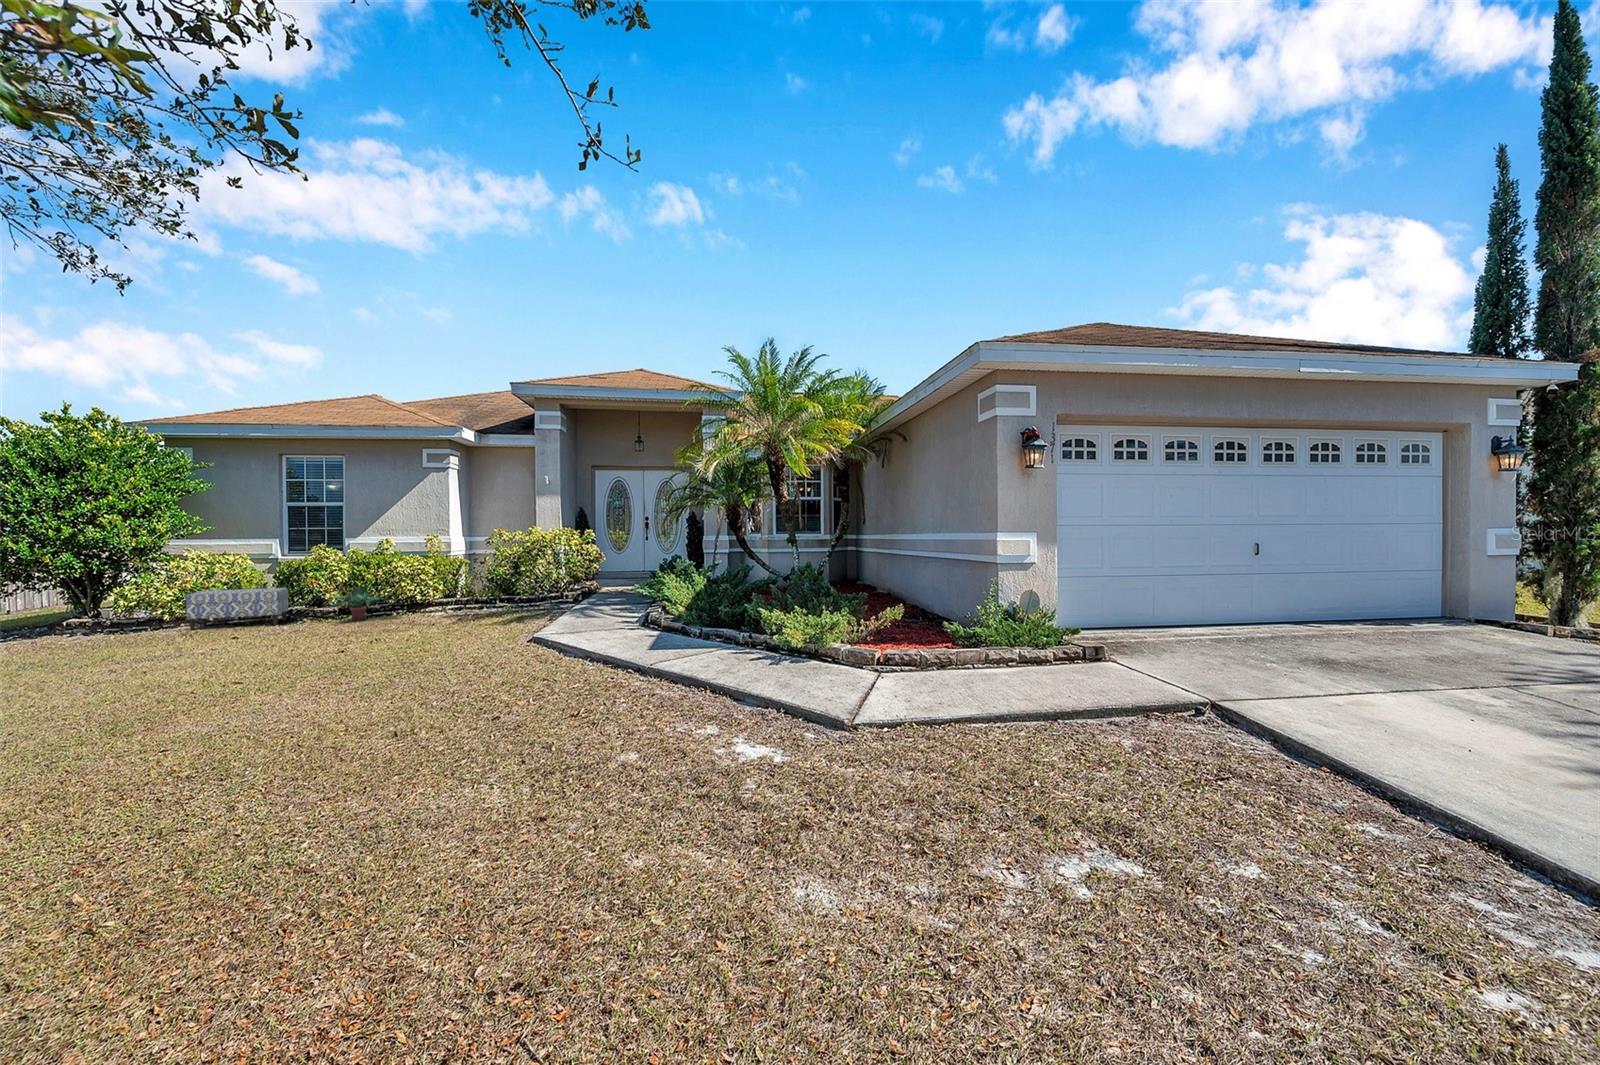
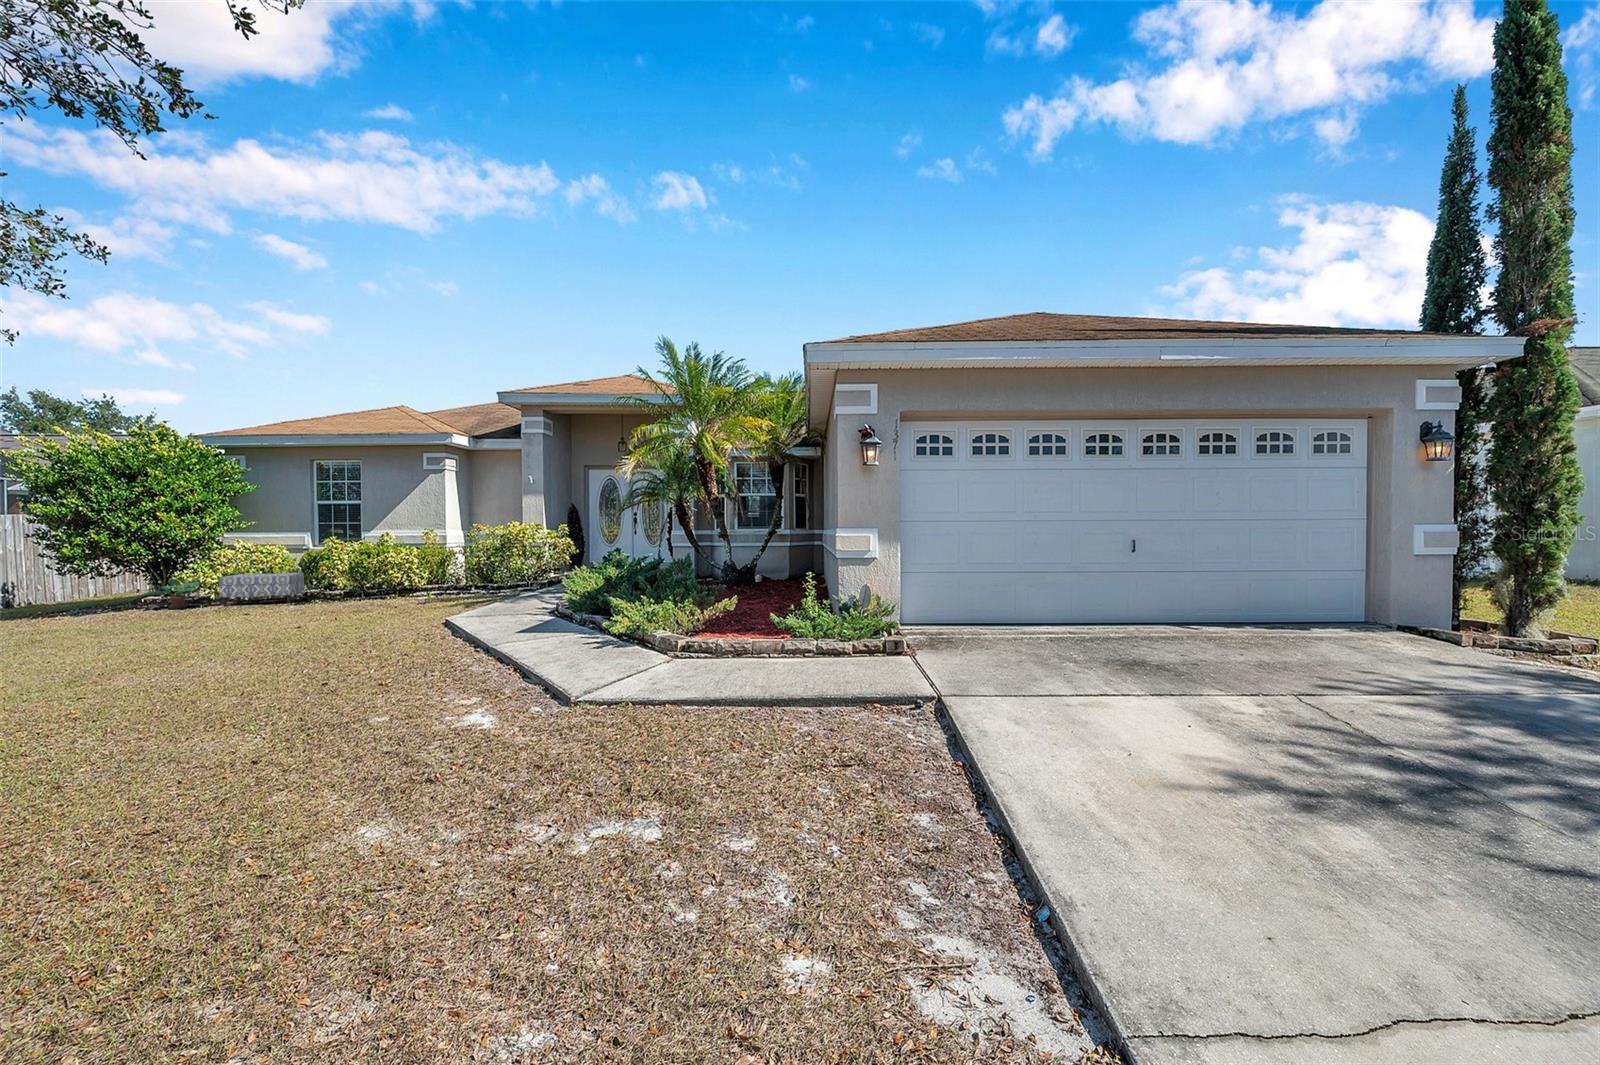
potted plant: present [327,586,383,621] -> present [143,578,201,609]

